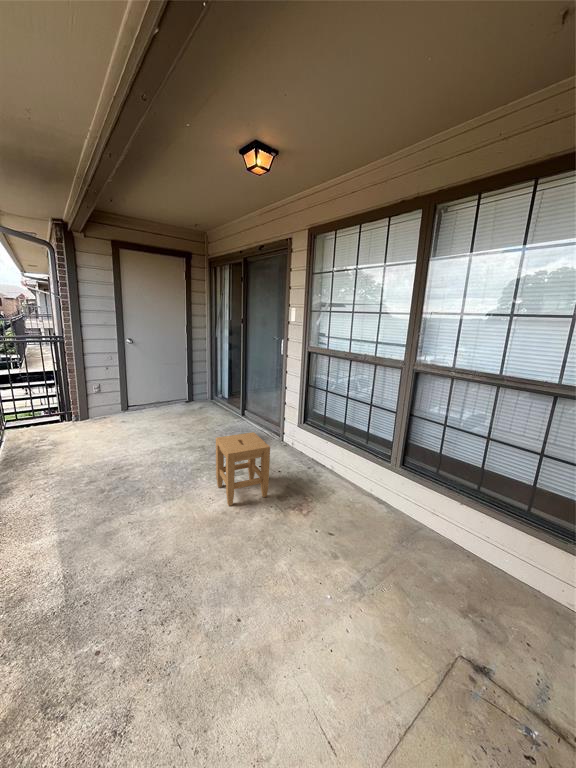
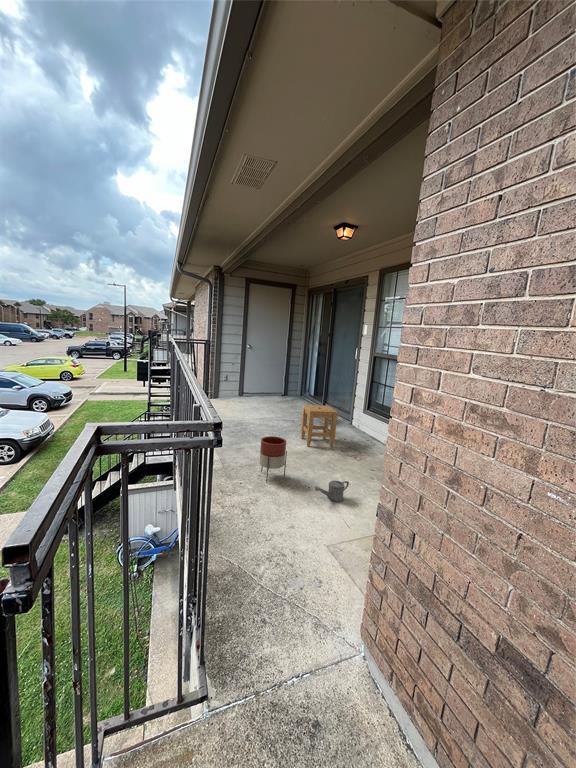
planter: none [133,548,194,661] -> present [259,436,287,482]
watering can: none [260,622,319,694] -> present [315,480,349,502]

